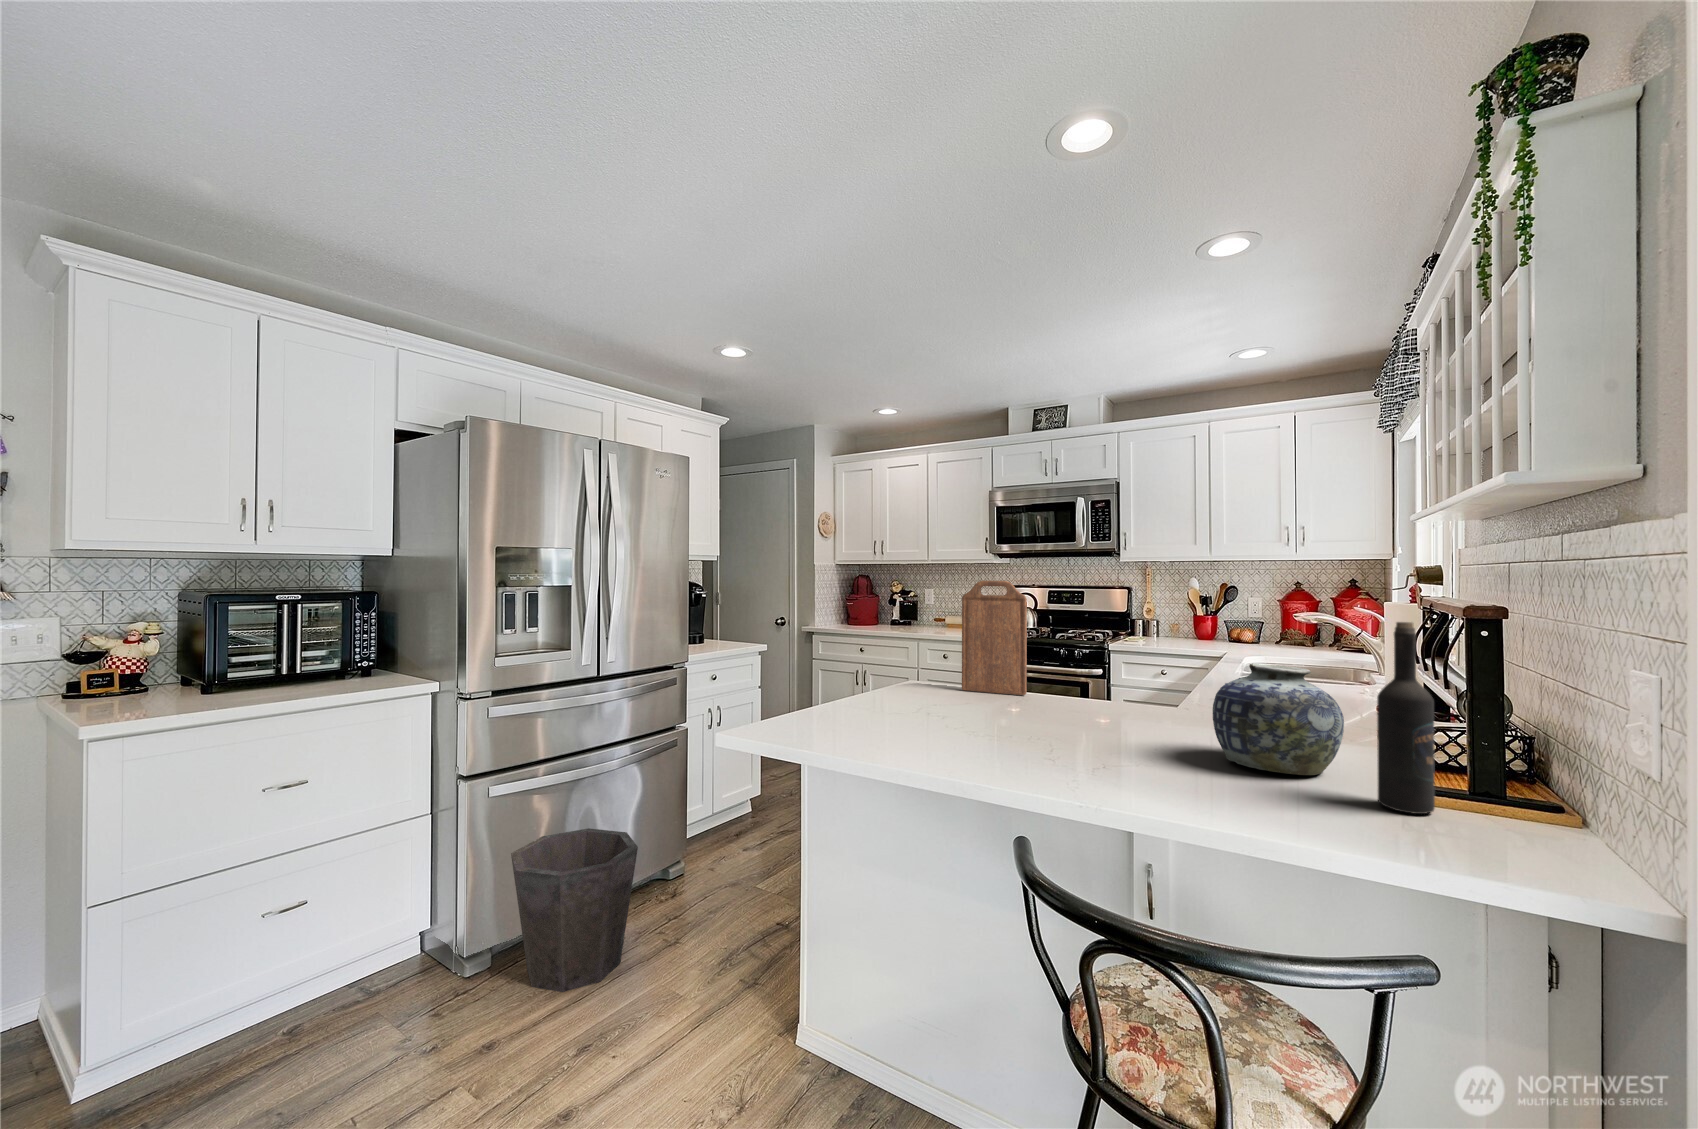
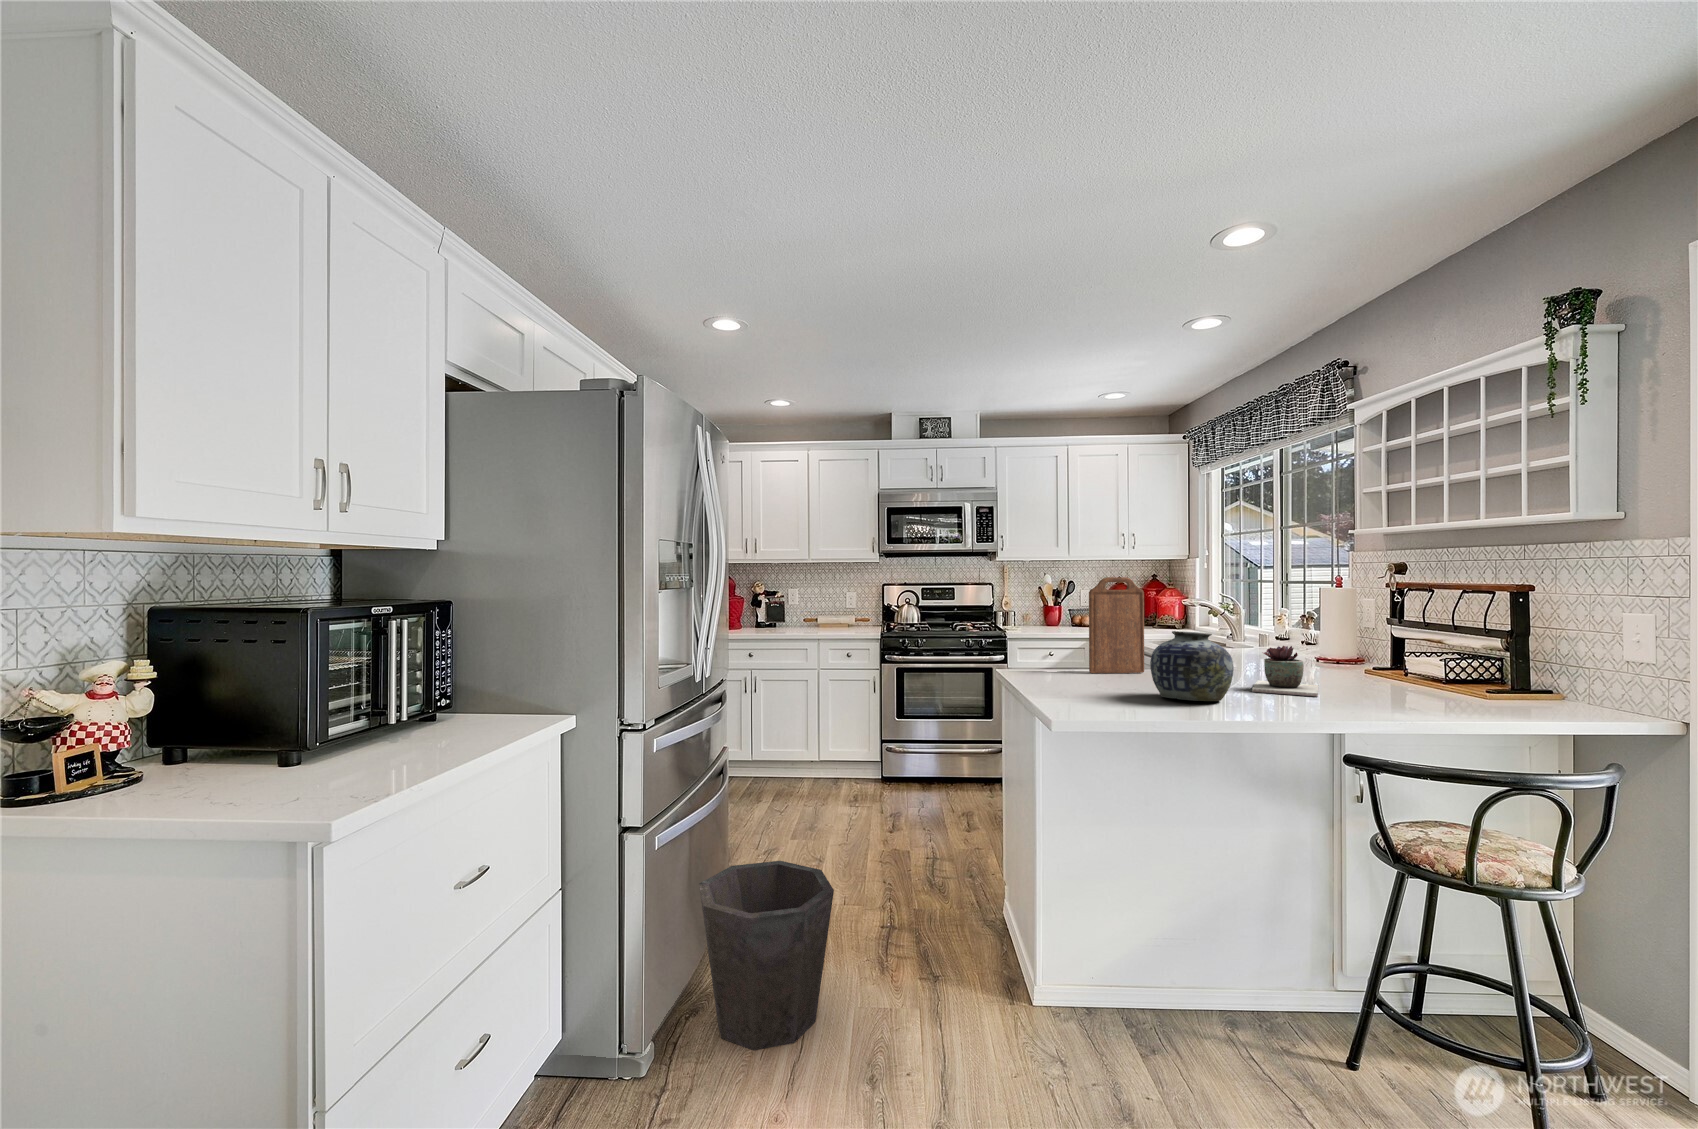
wine bottle: present [1377,622,1435,814] -> none [1529,598,1566,710]
vase: present [1213,664,1344,775] -> present [1150,631,1234,701]
succulent plant: none [1042,673,1159,744] -> present [1252,646,1319,696]

